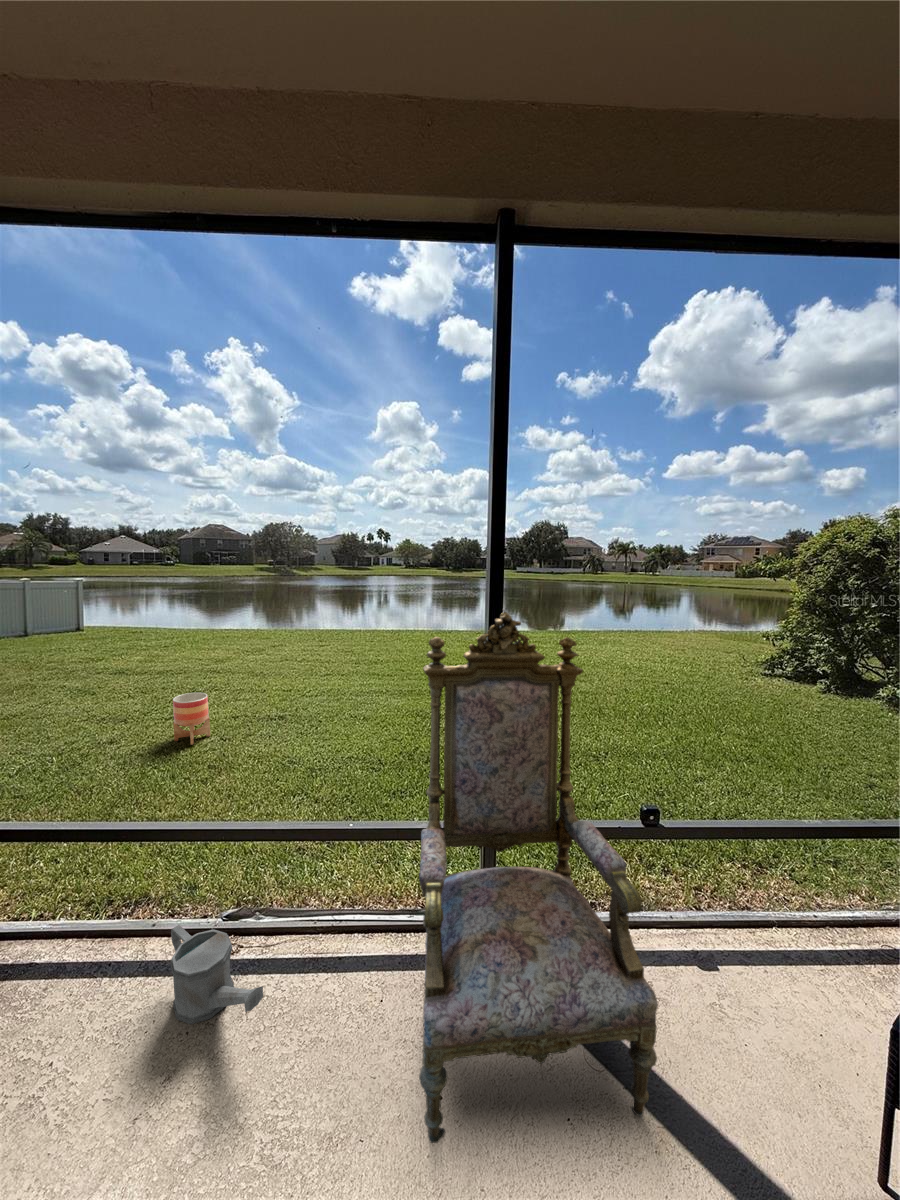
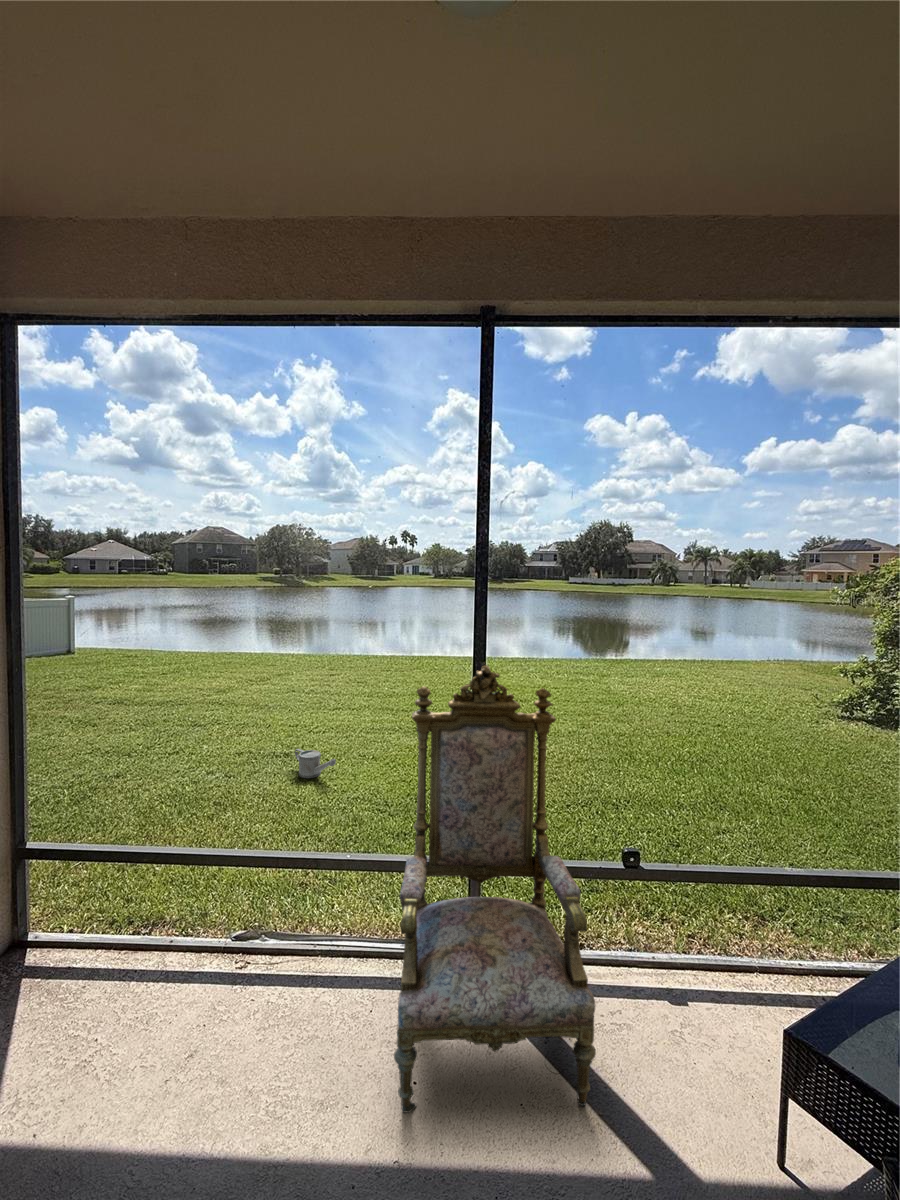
planter: present [173,692,210,745] -> none [178,726,214,780]
watering can: present [170,925,263,1024] -> present [295,749,336,778]

